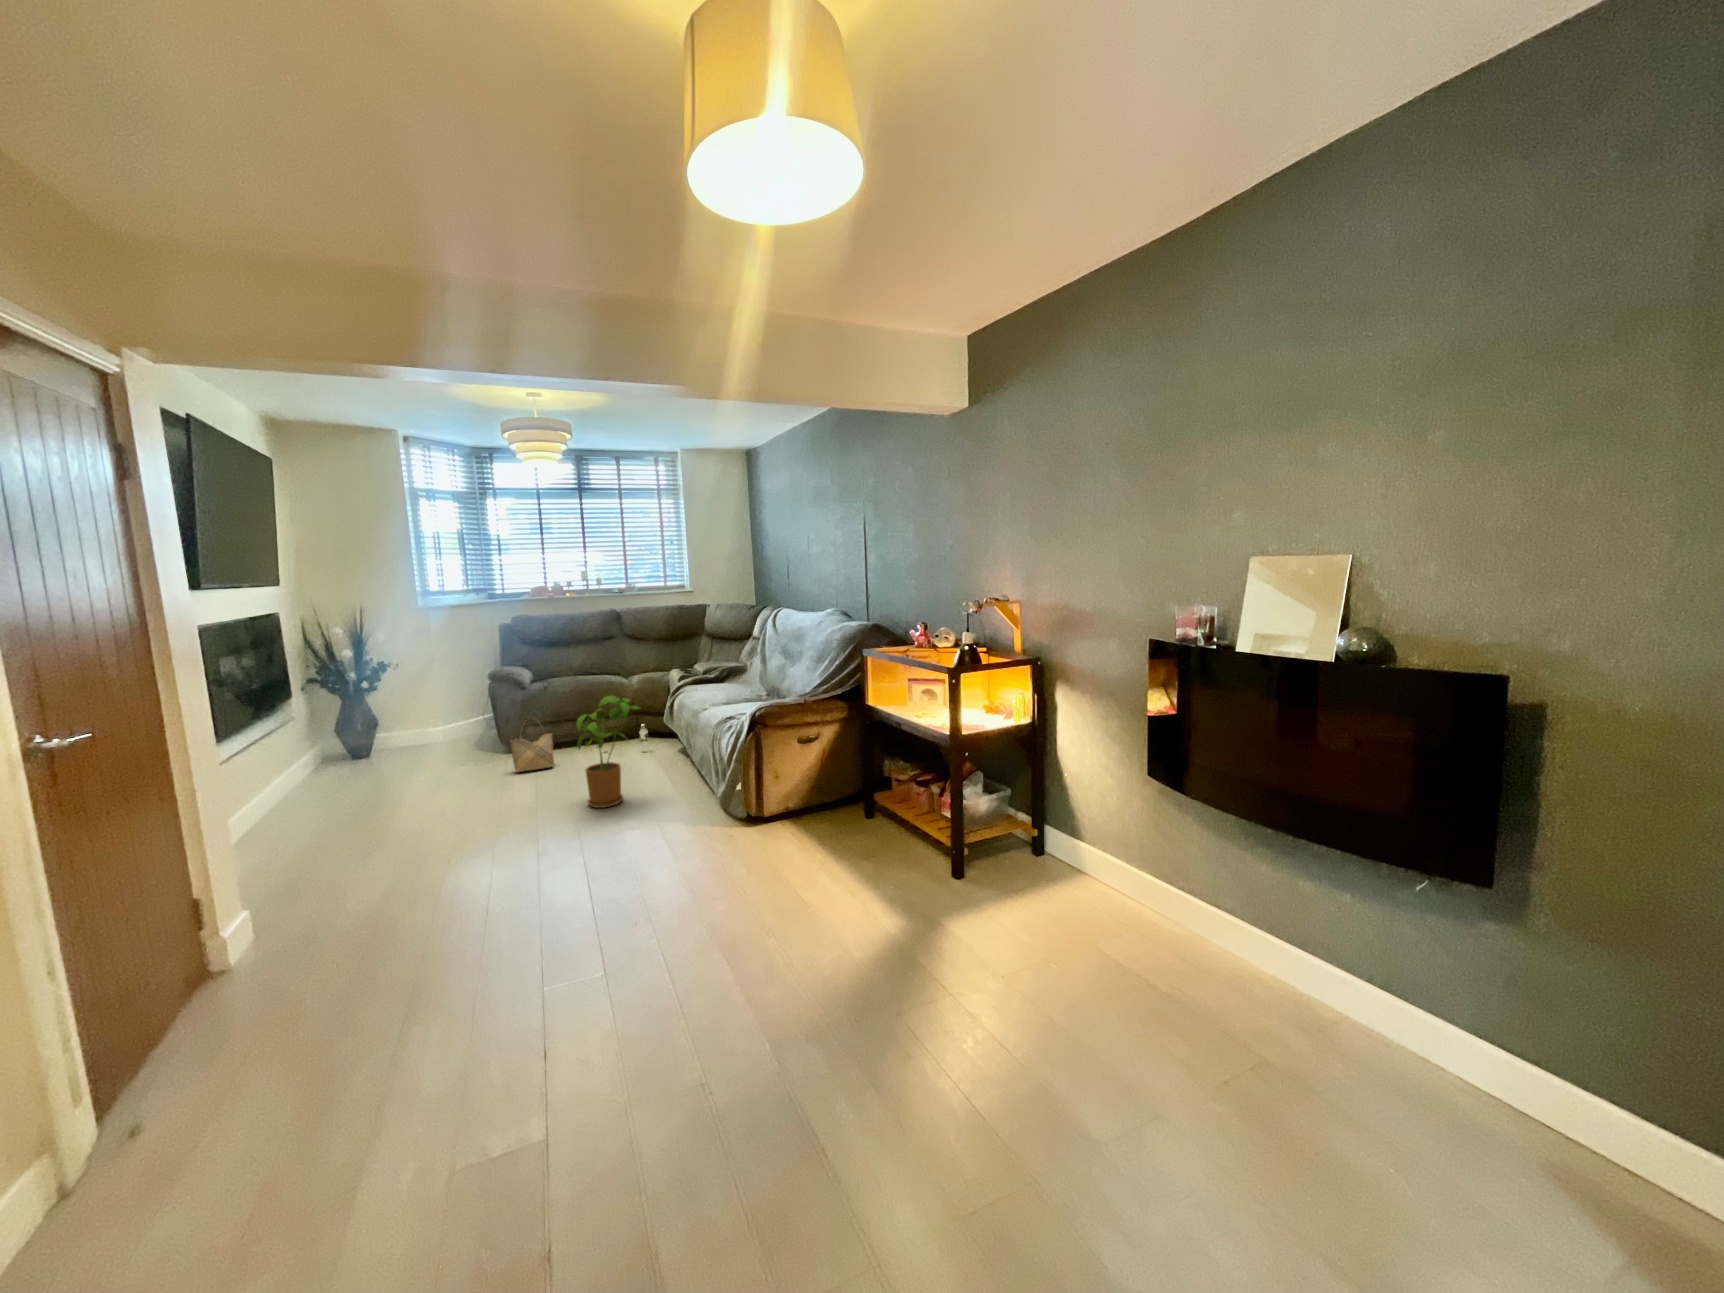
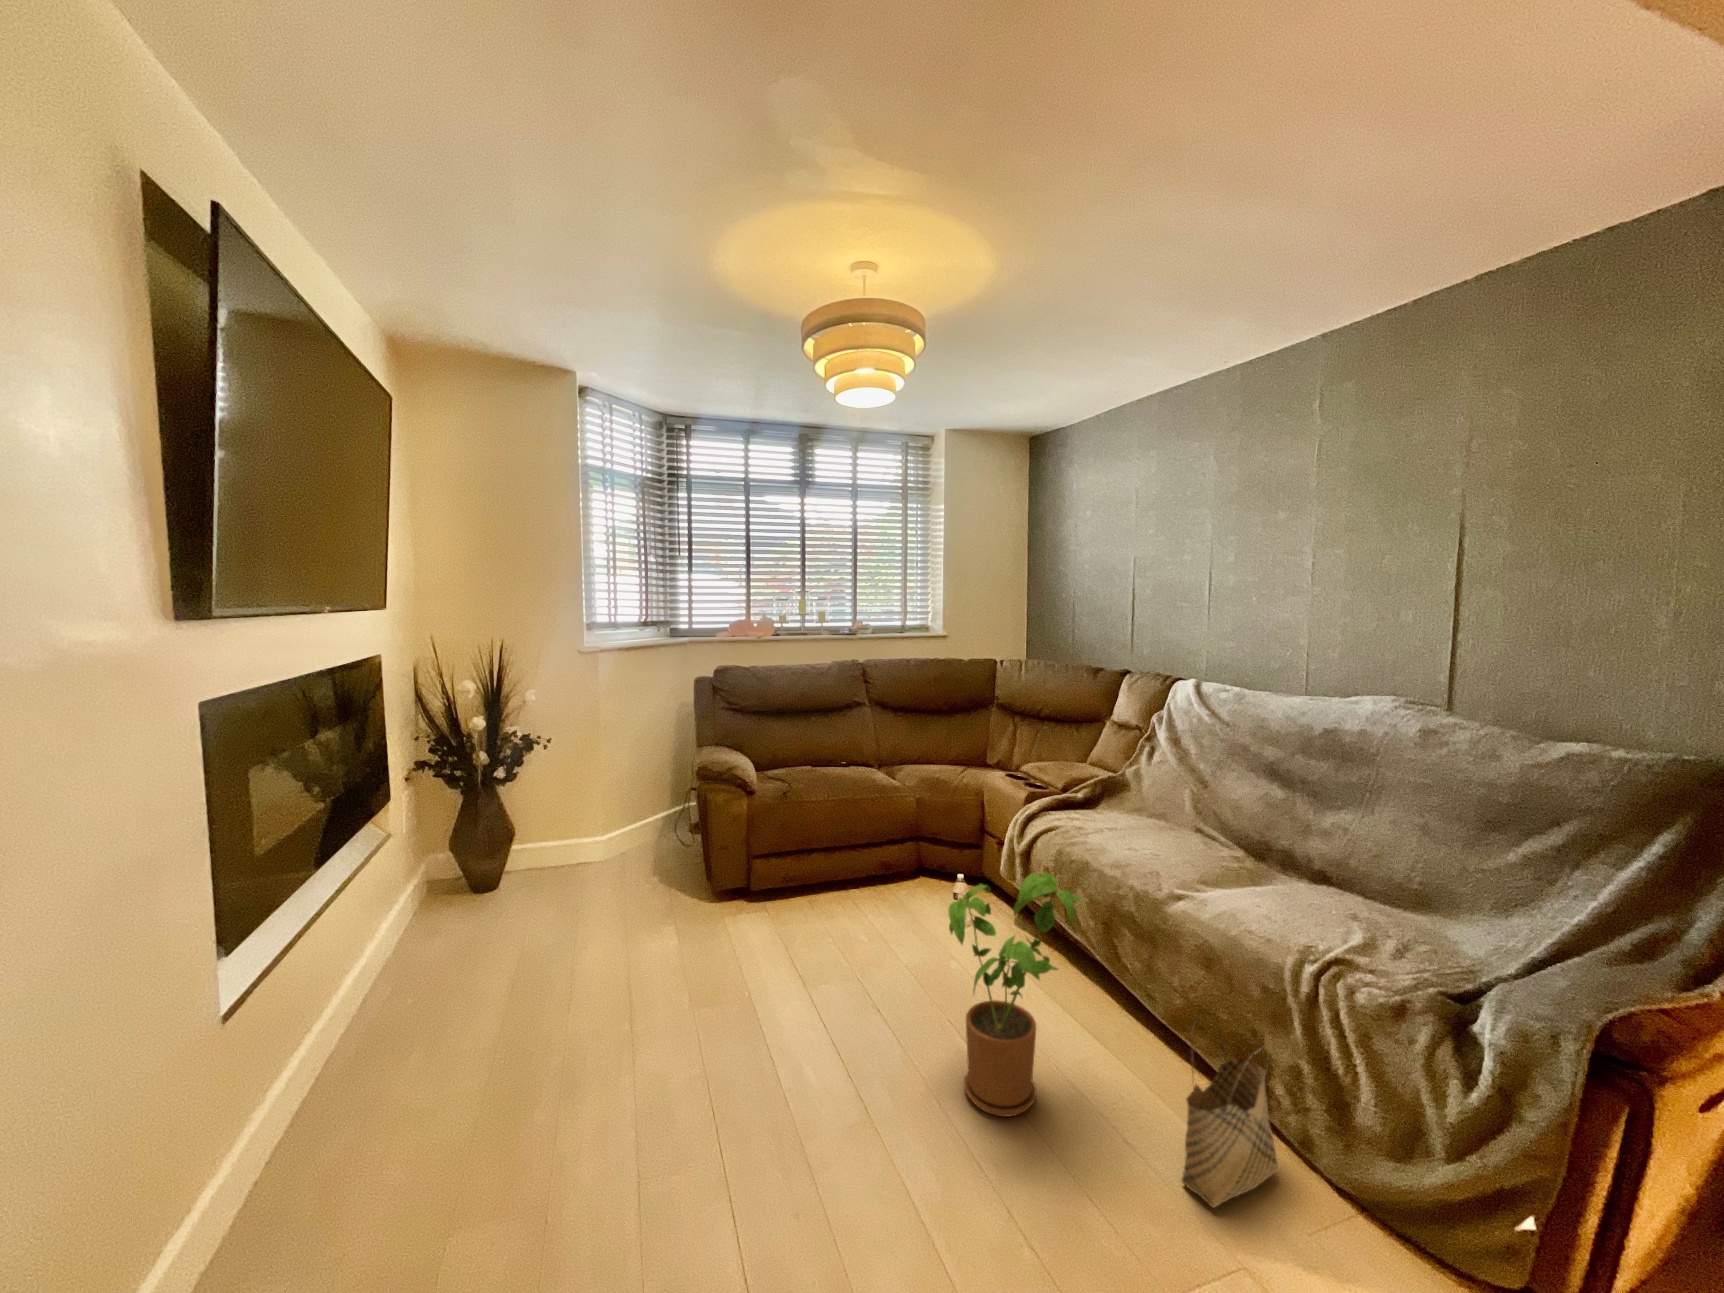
woven basket: present [510,718,554,772] -> present [1182,1014,1278,1207]

